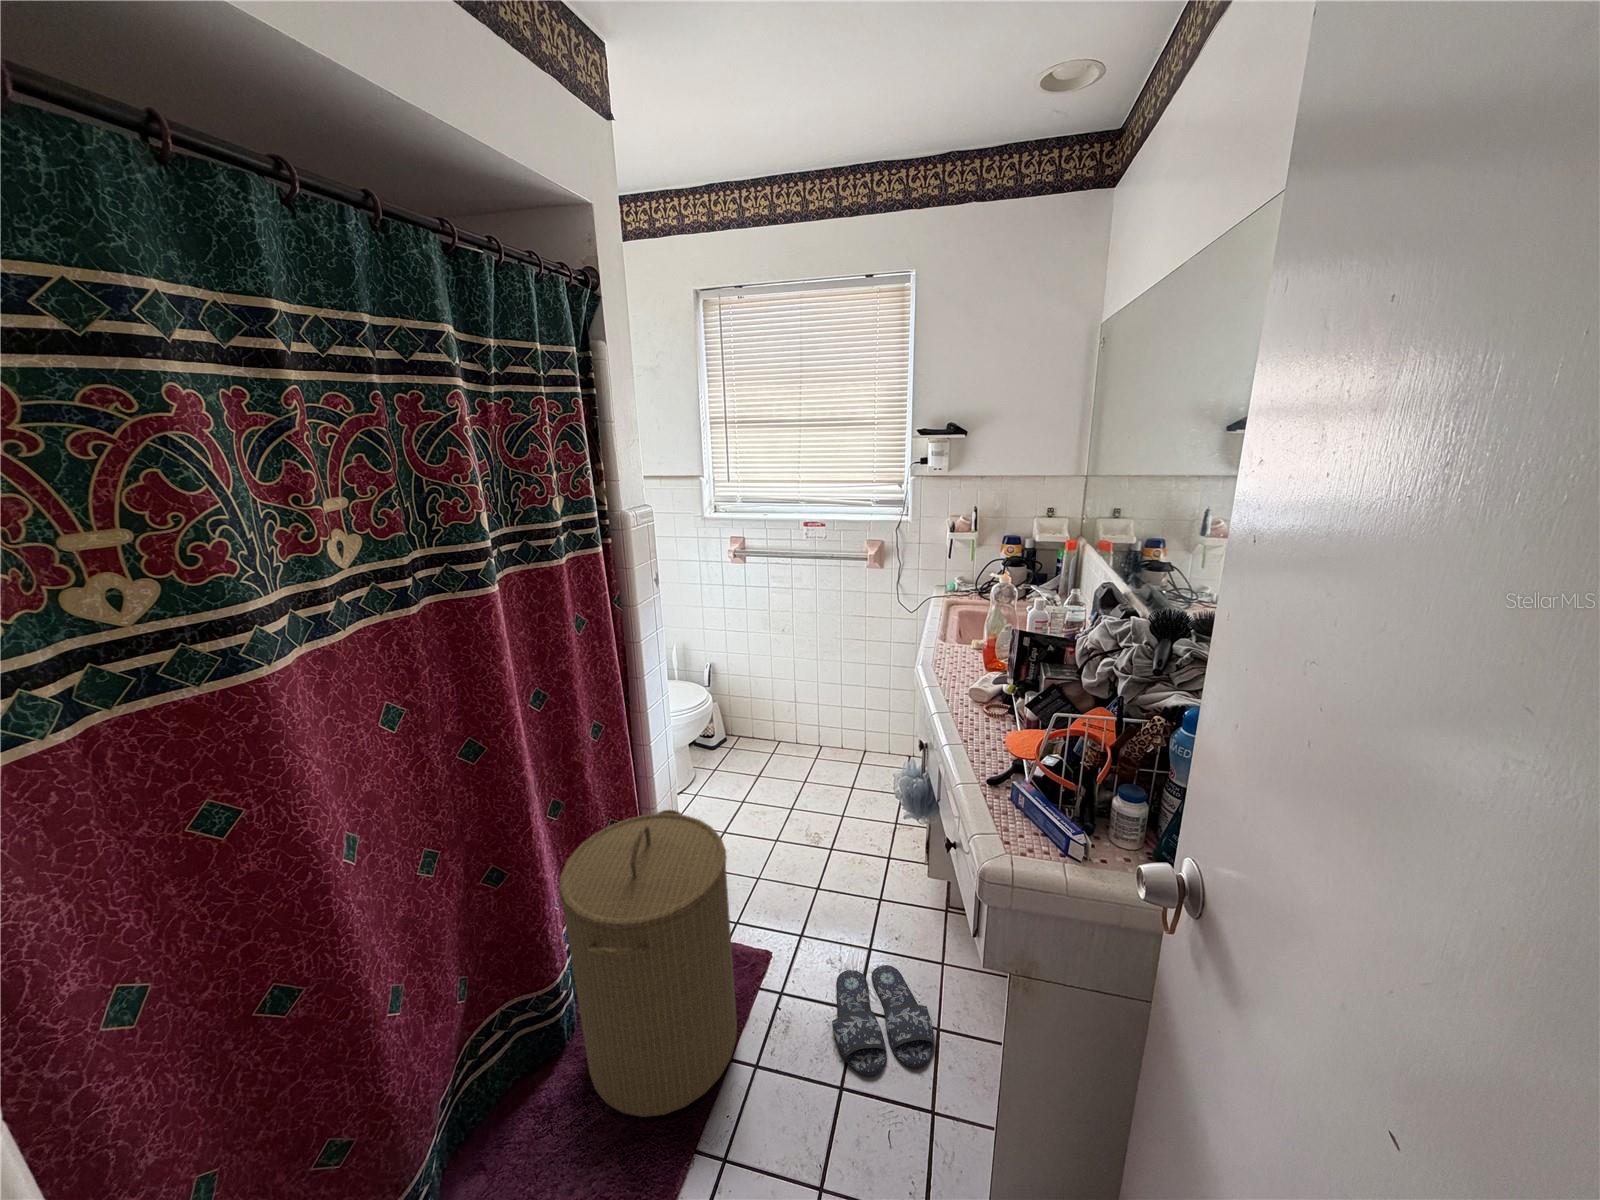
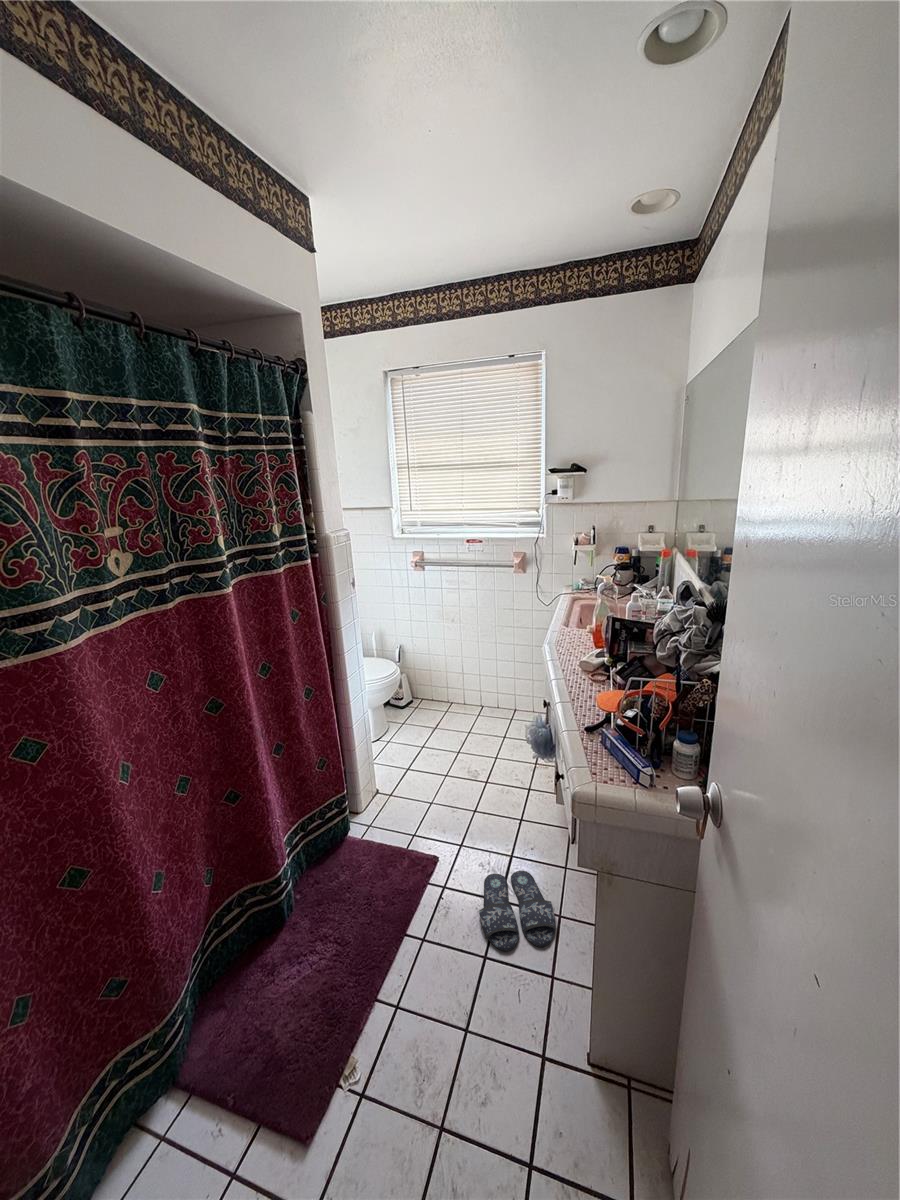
laundry hamper: present [559,810,737,1117] -> none [276,752,409,974]

